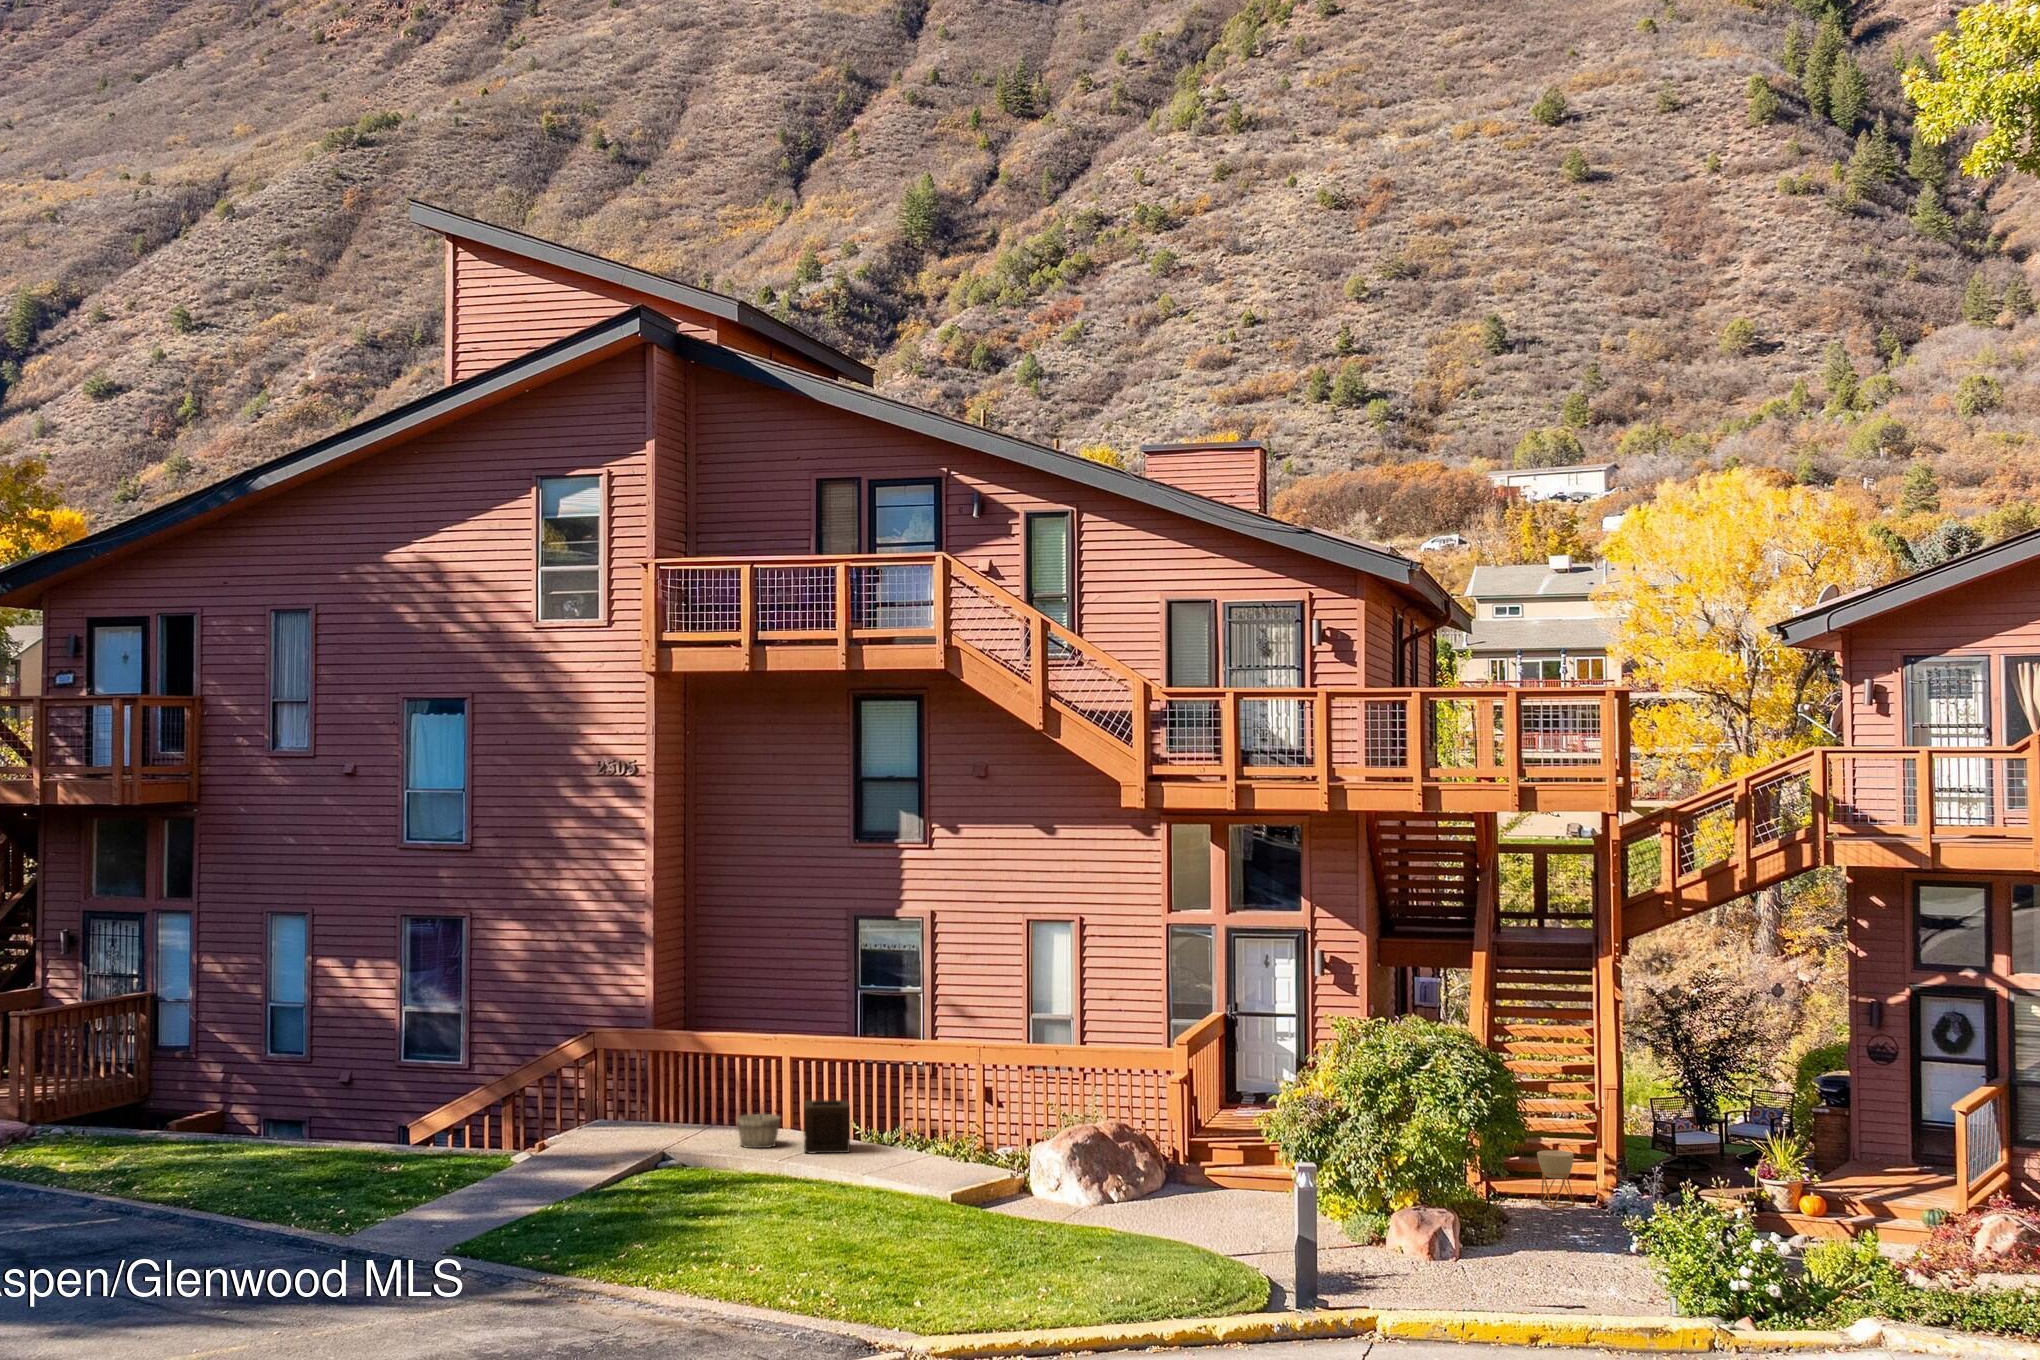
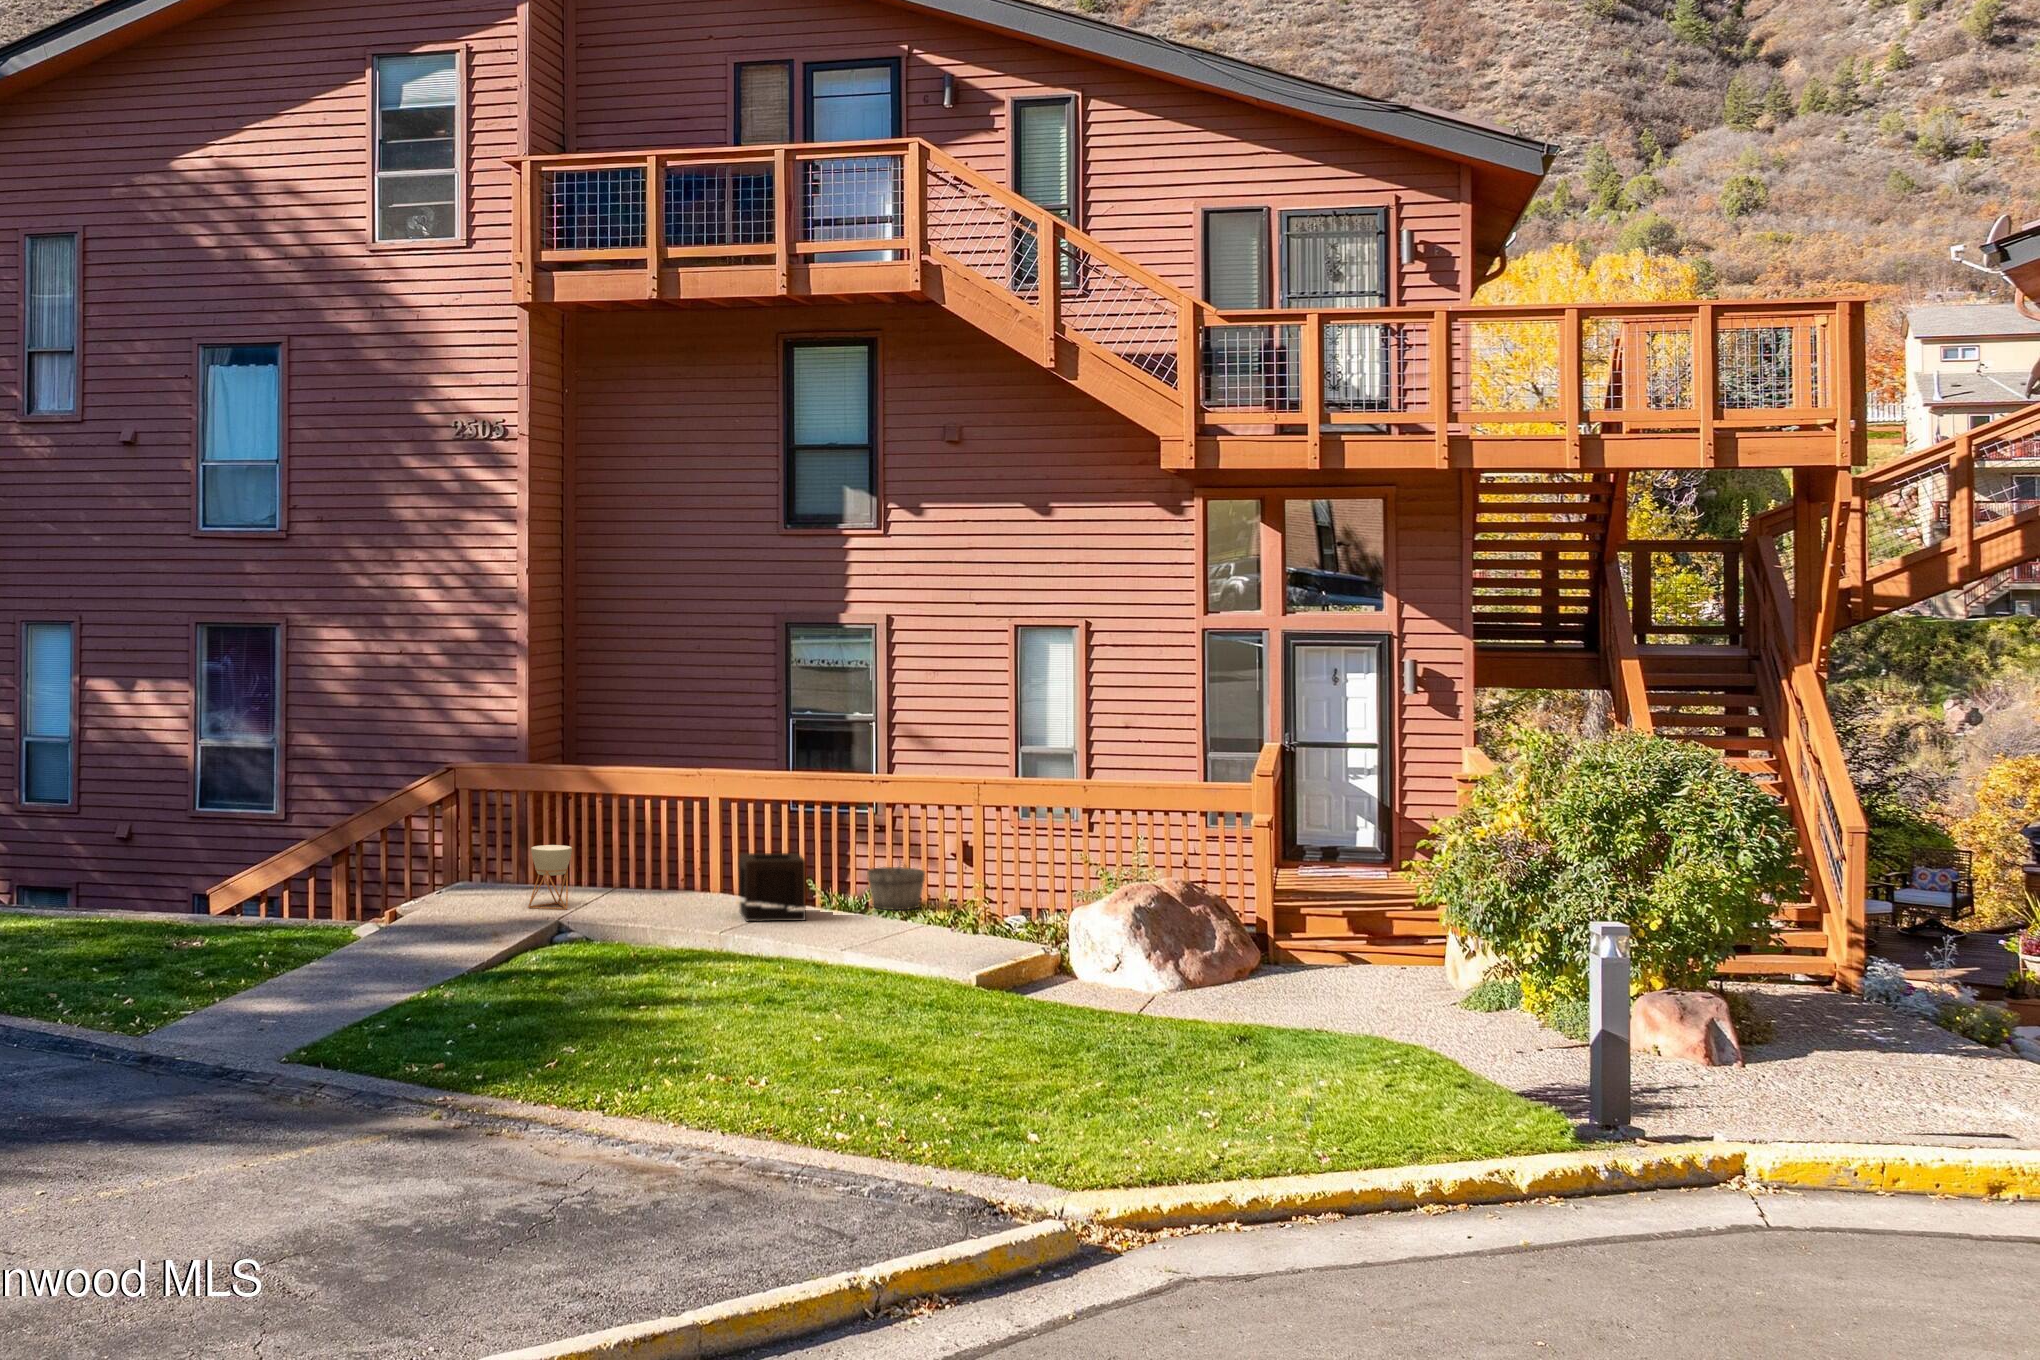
wooden bucket: present [737,1113,780,1148] -> present [867,858,925,910]
planter: present [1537,1150,1575,1209] -> present [528,845,572,910]

